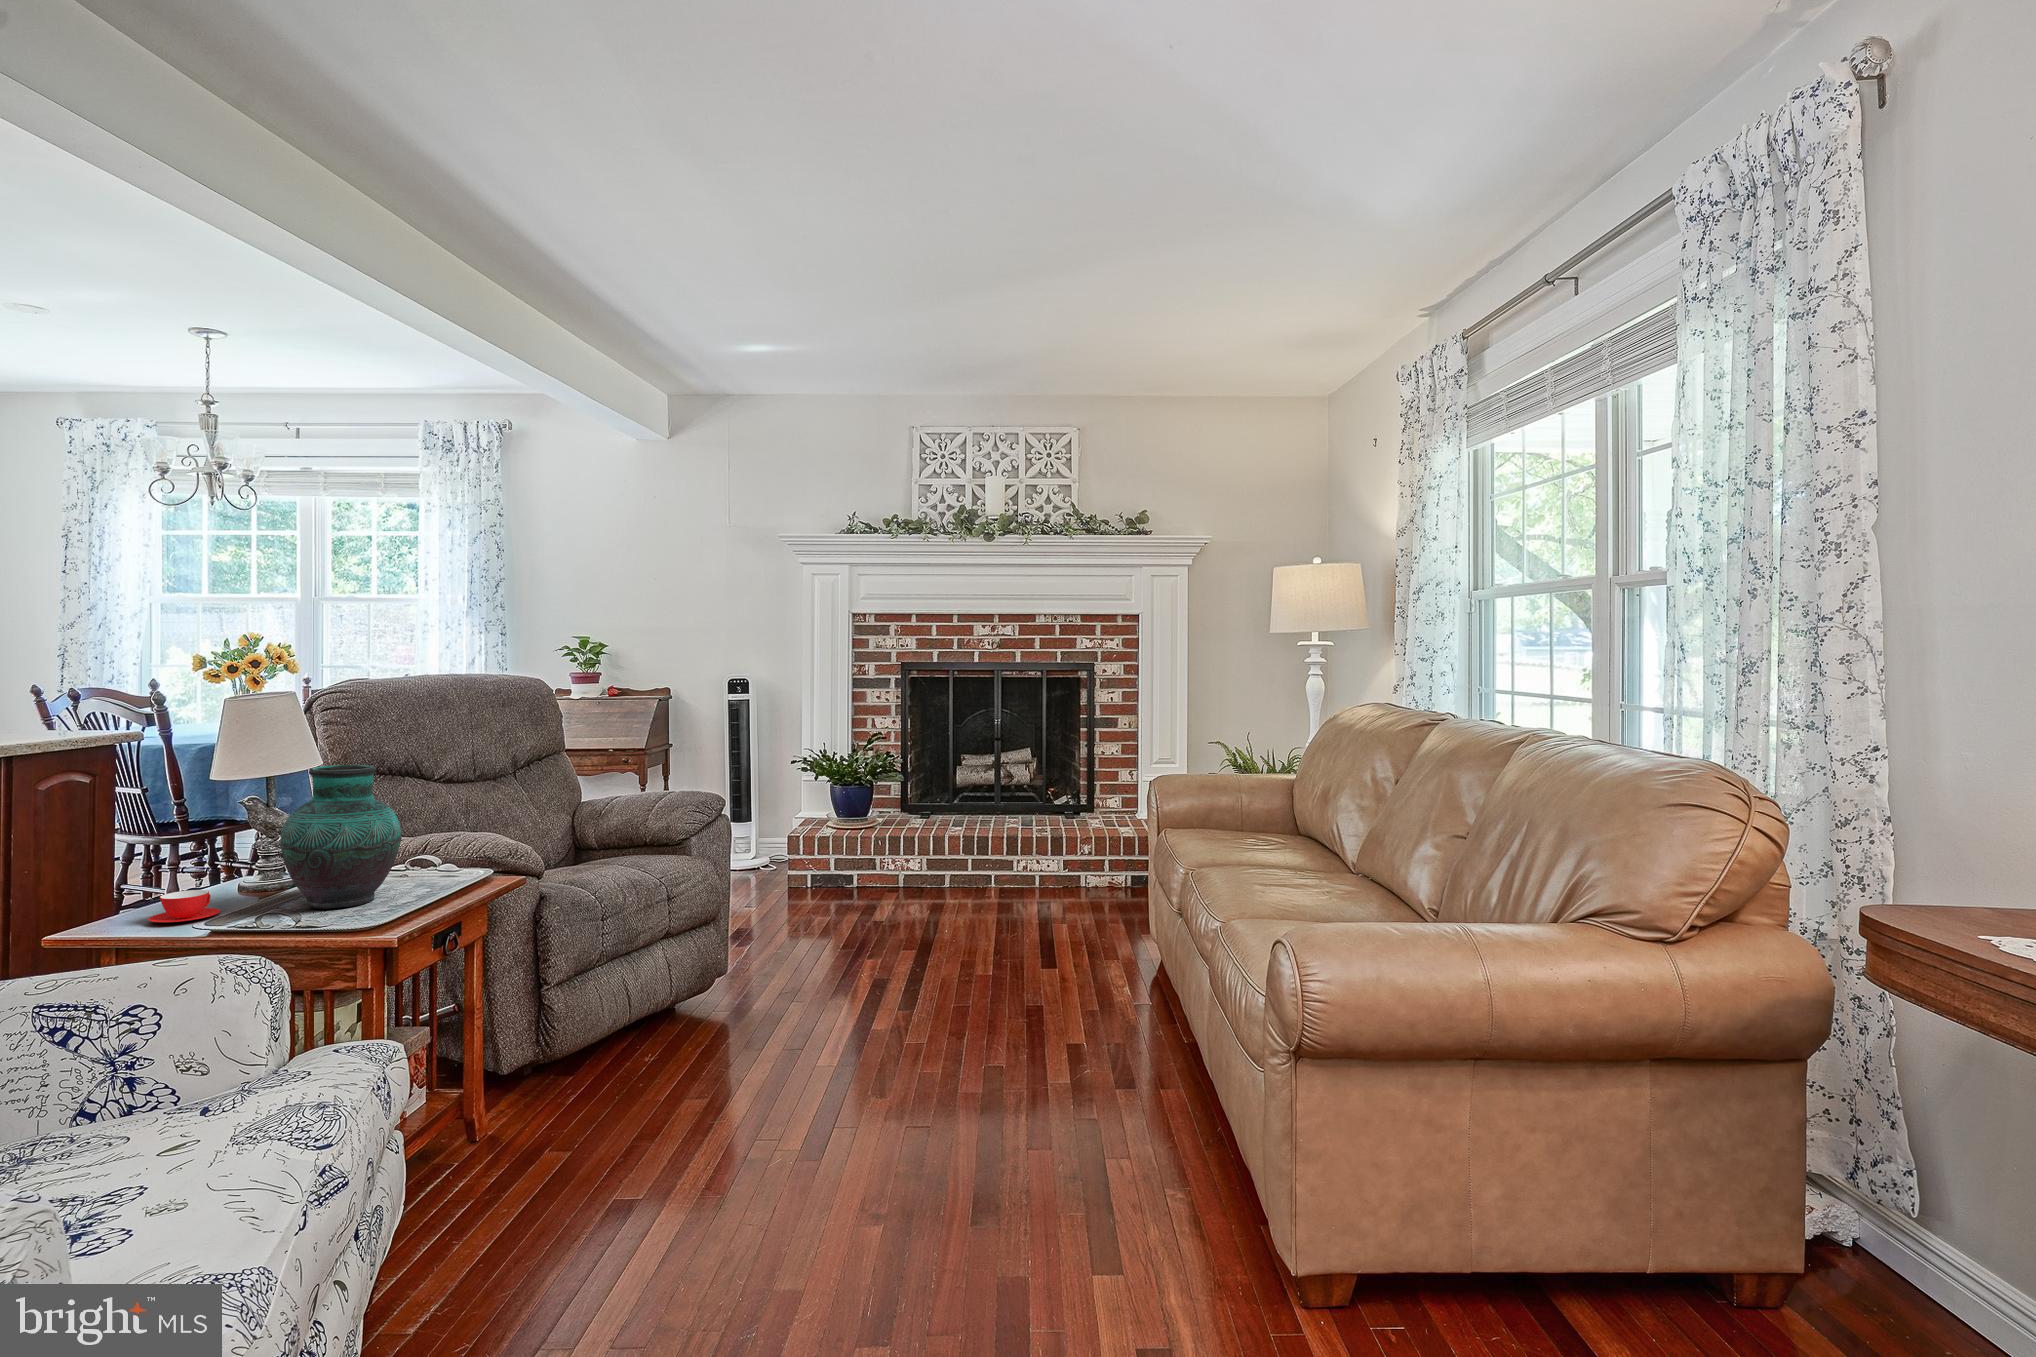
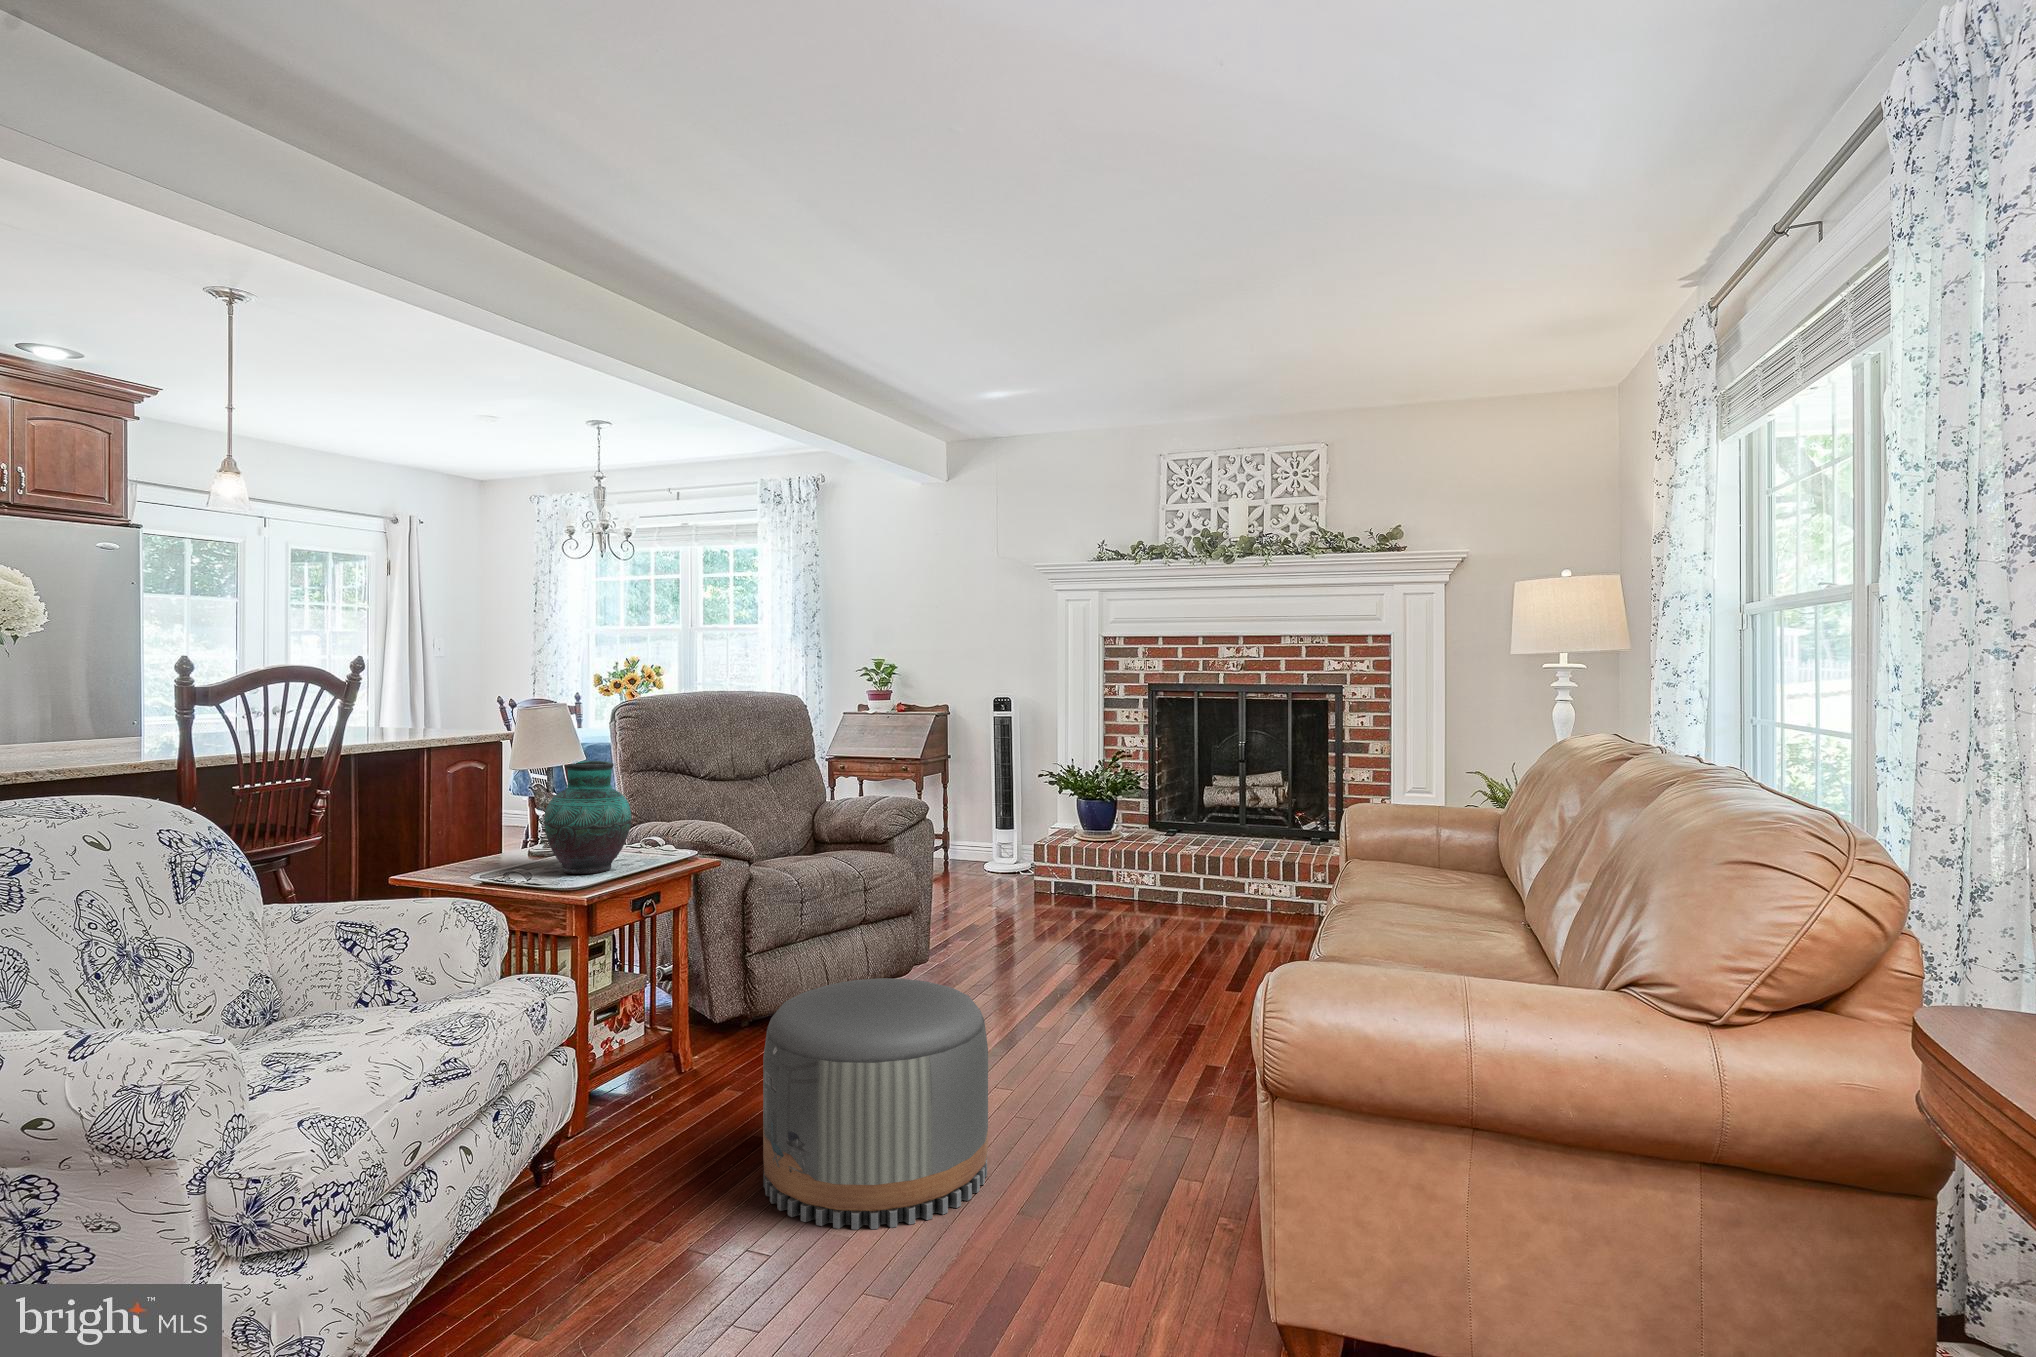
teacup: present [148,890,220,922] -> none [458,854,506,876]
pouf: none [640,1001,902,1299] -> present [763,978,988,1229]

